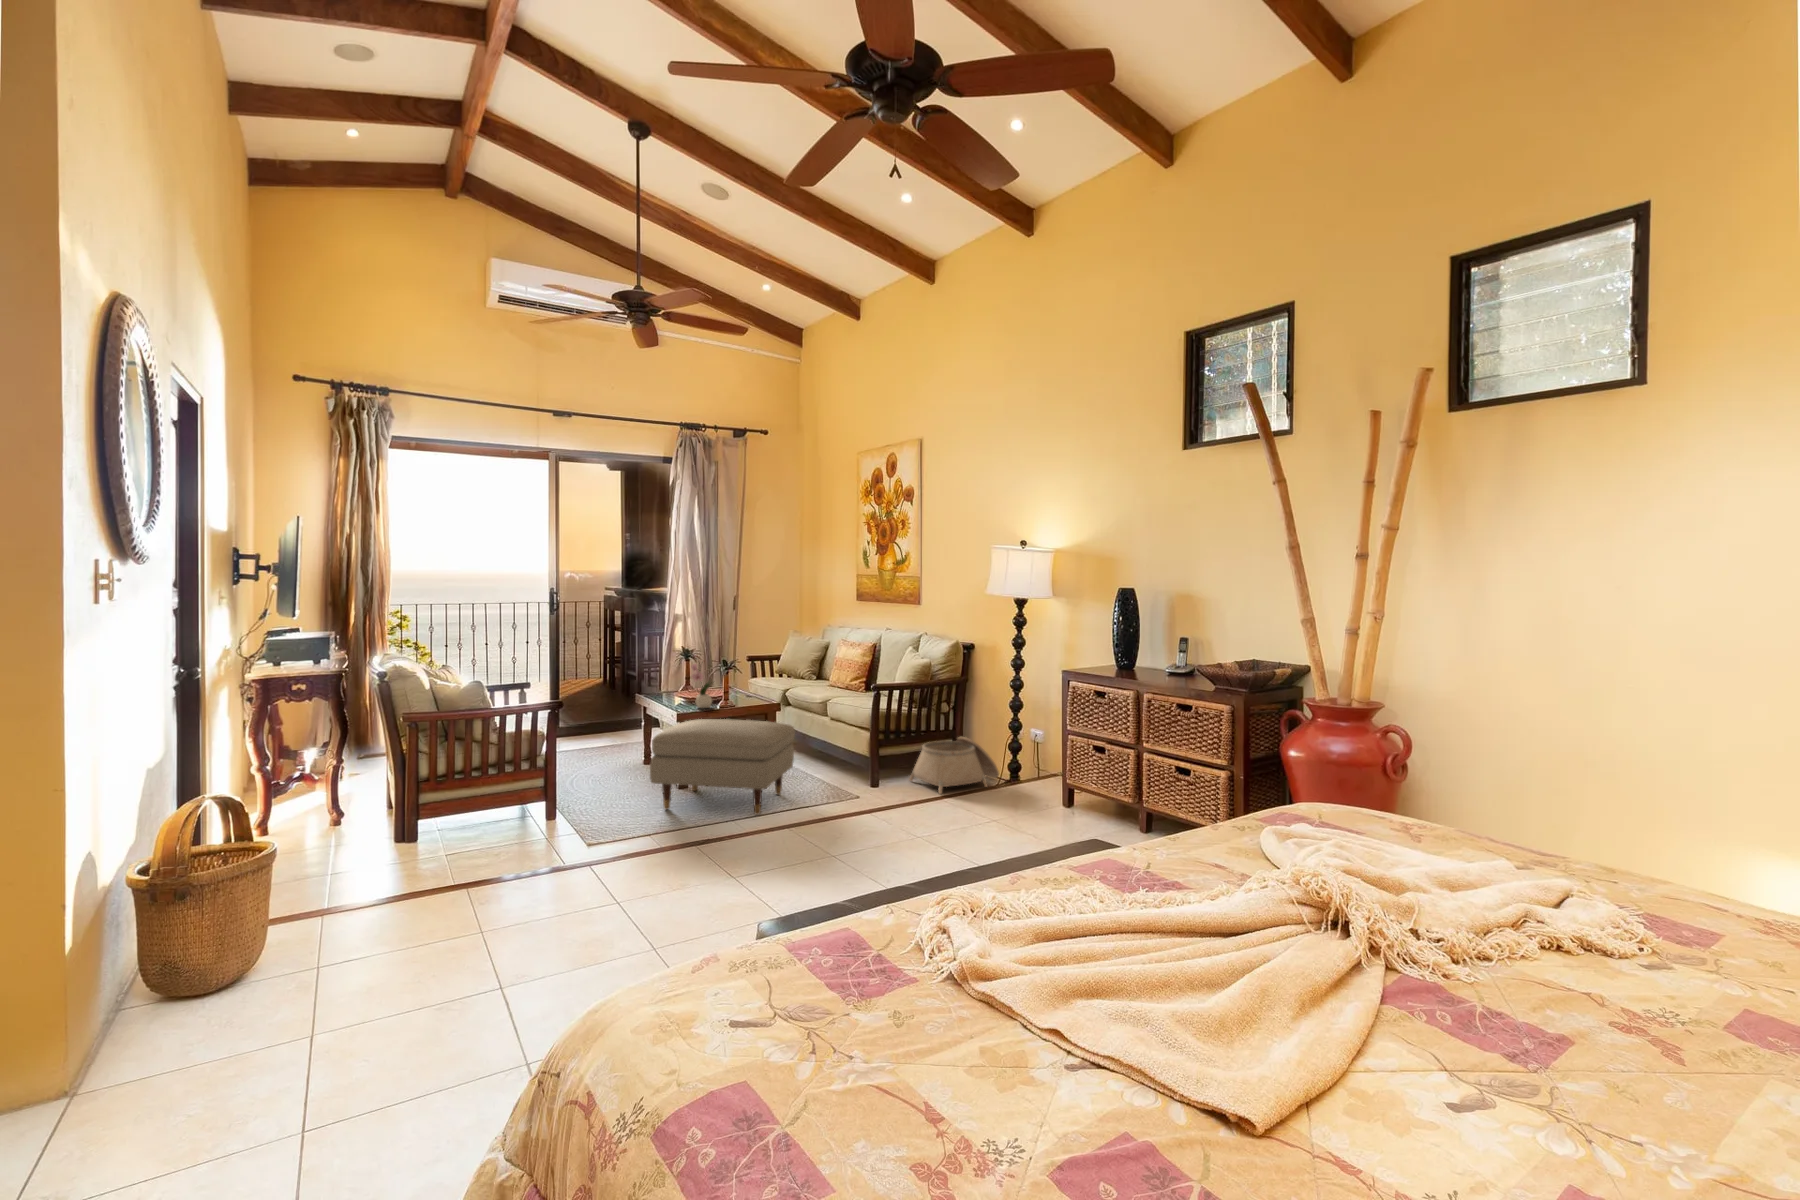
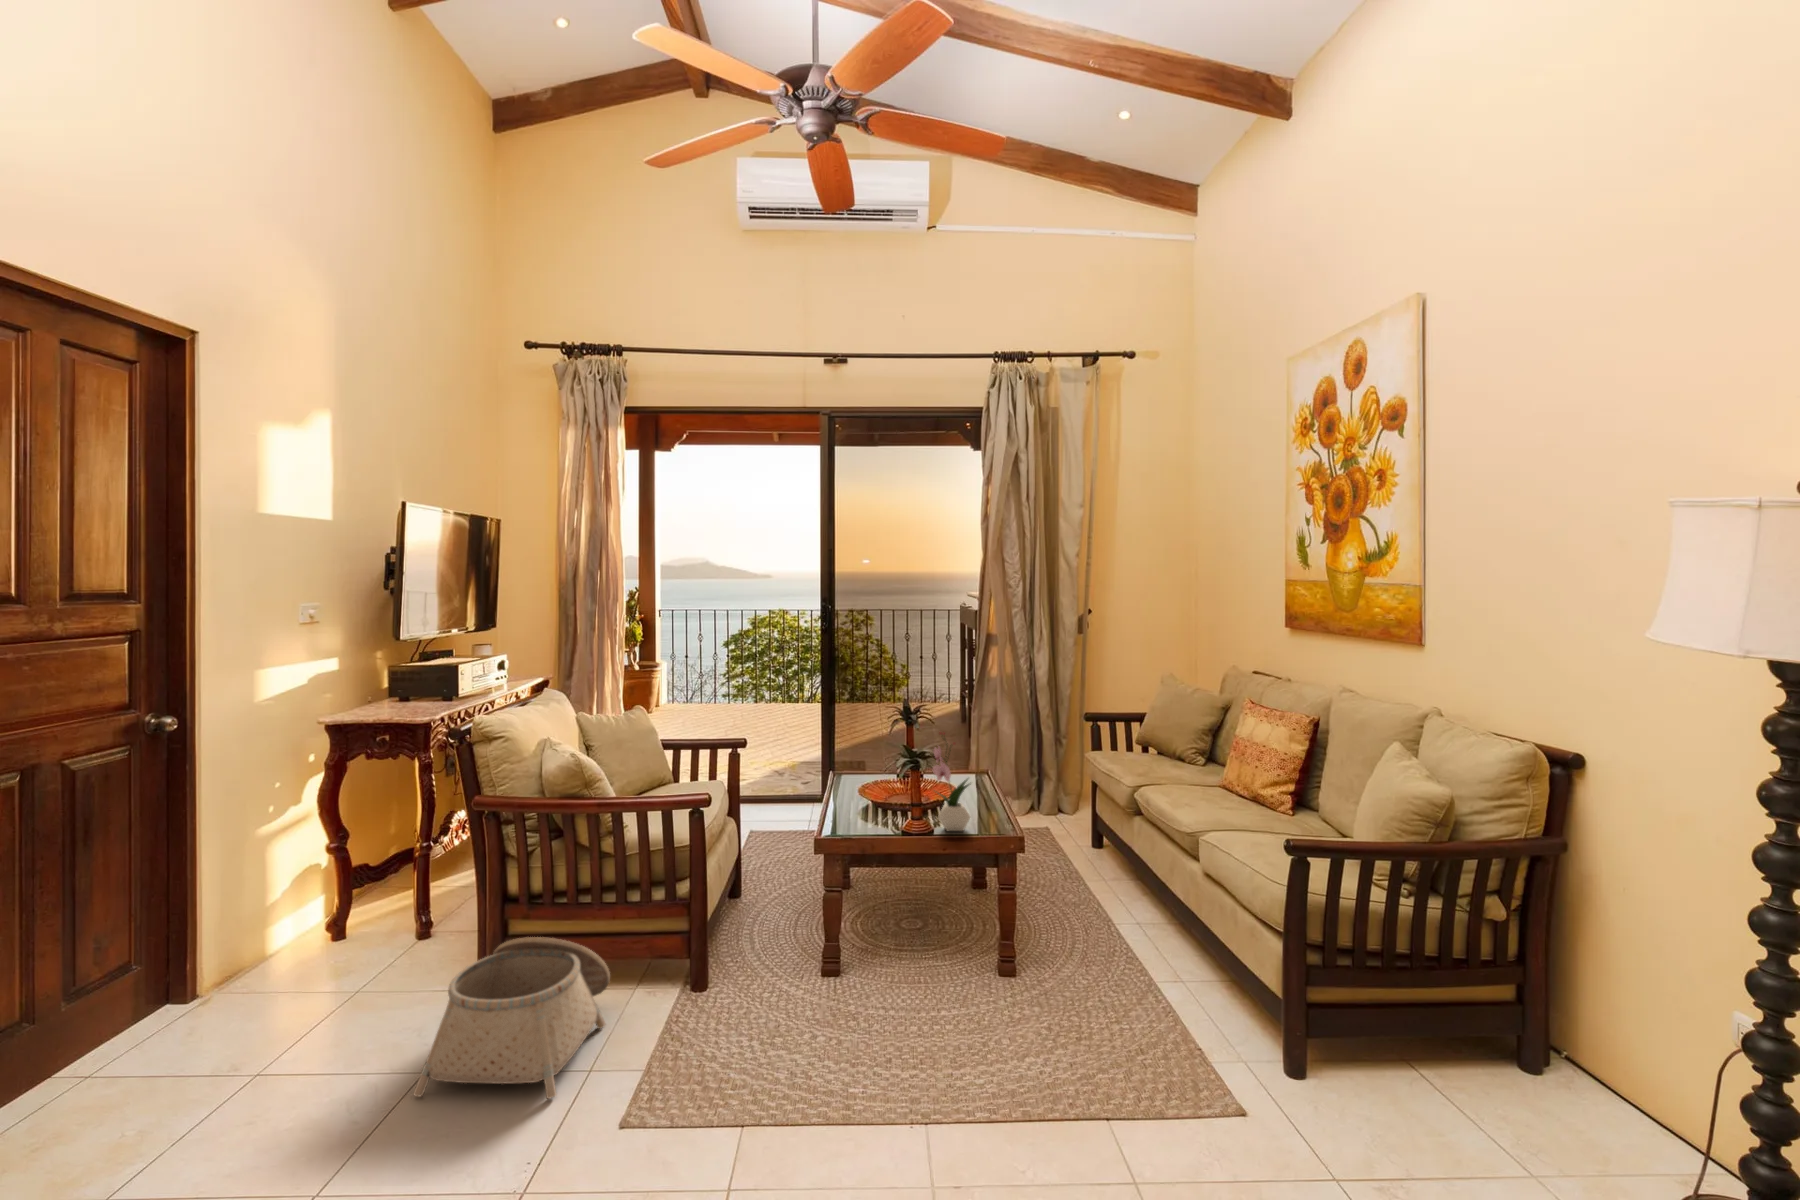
ottoman: present [650,719,795,815] -> none [802,859,1105,1126]
basket: present [909,737,999,794] -> present [414,937,610,1099]

